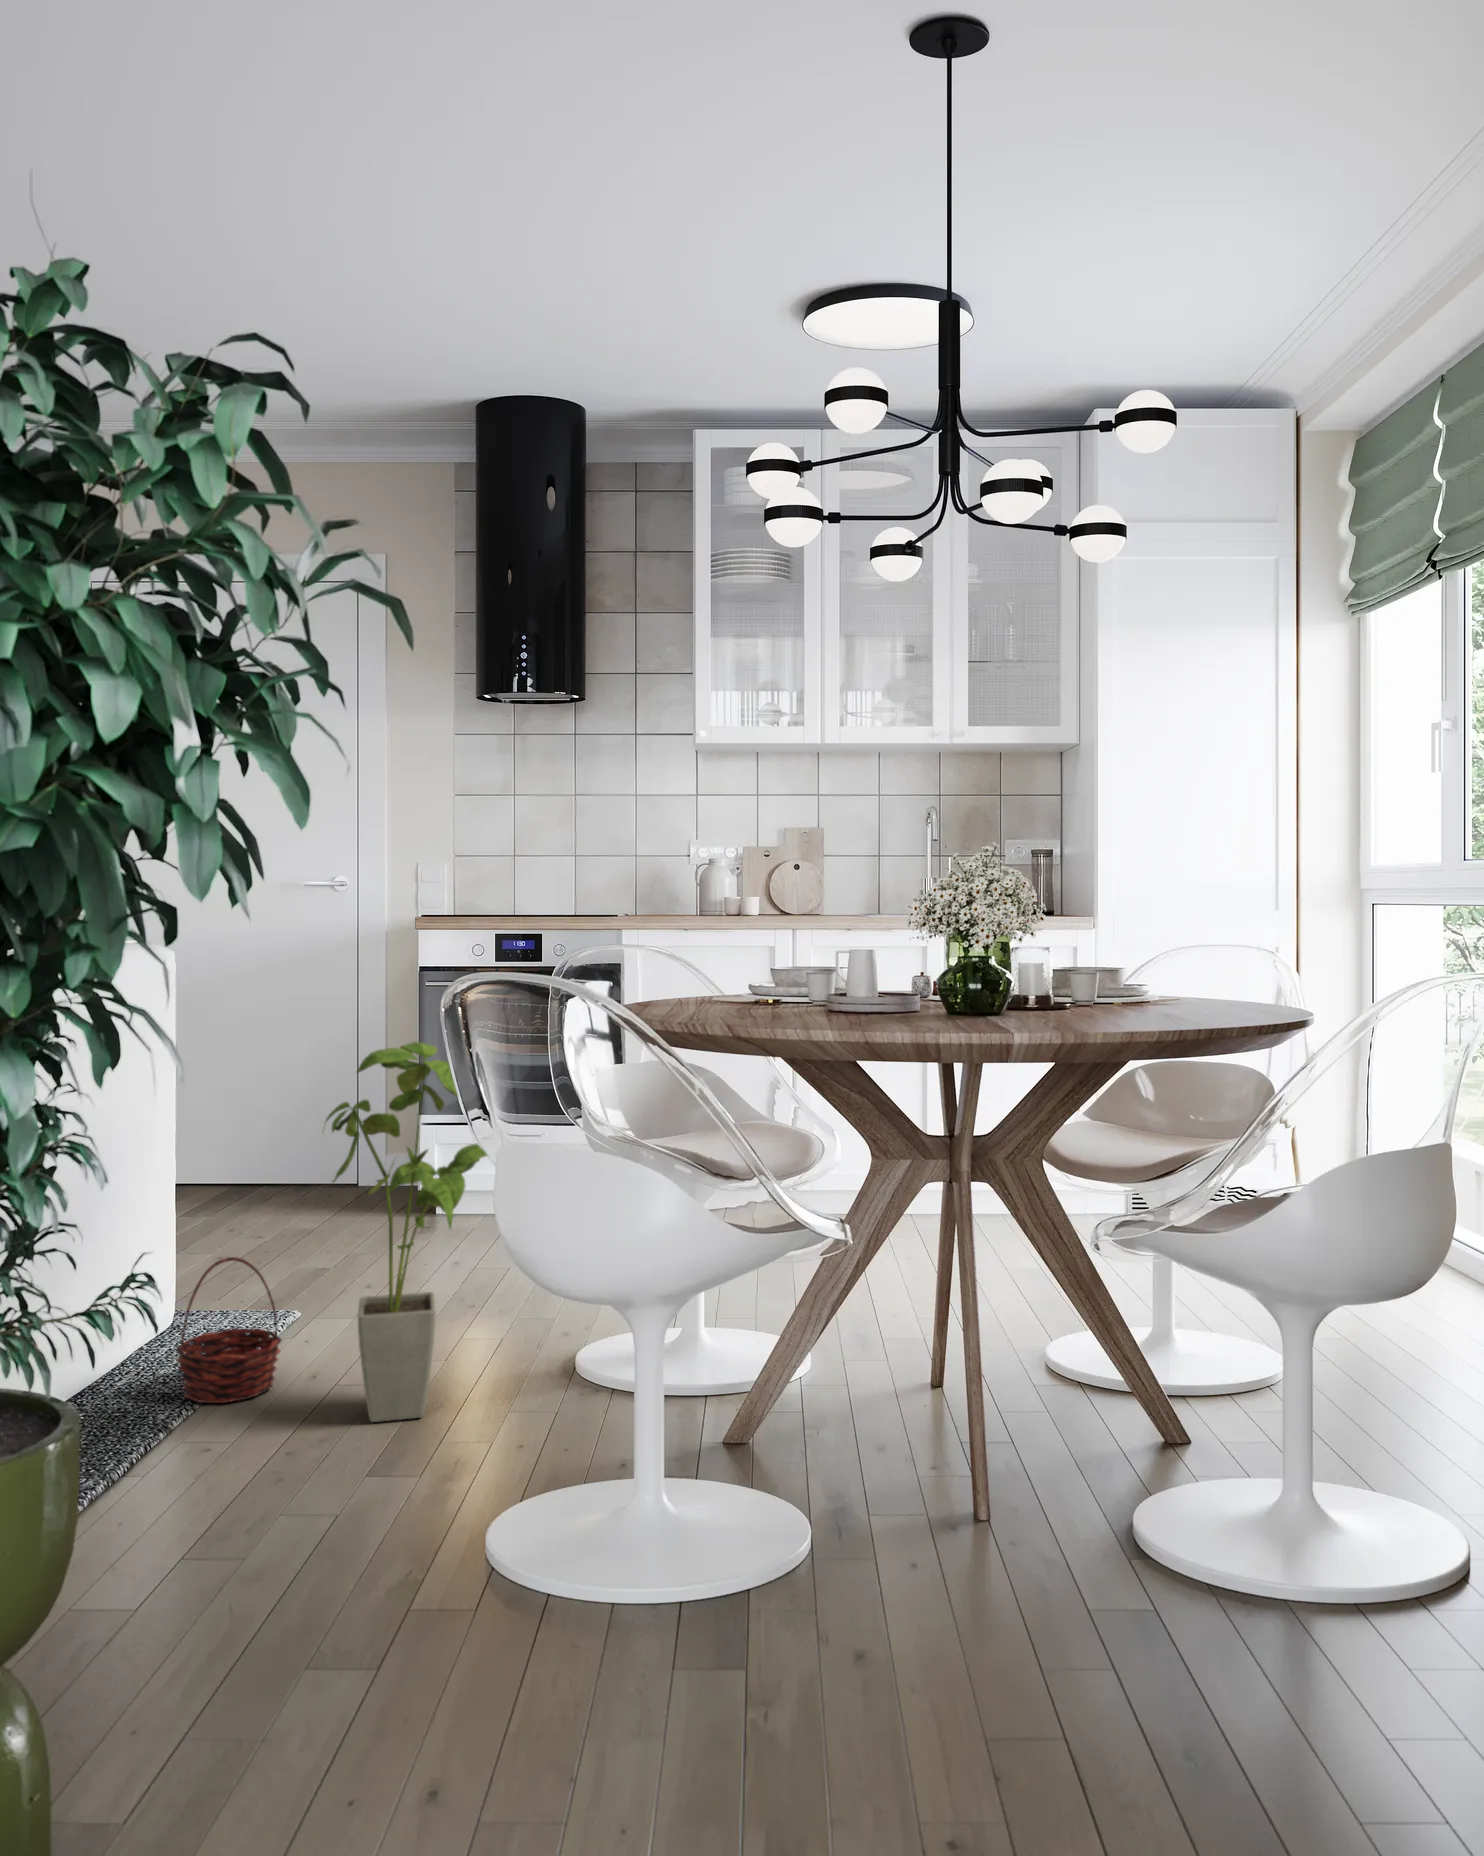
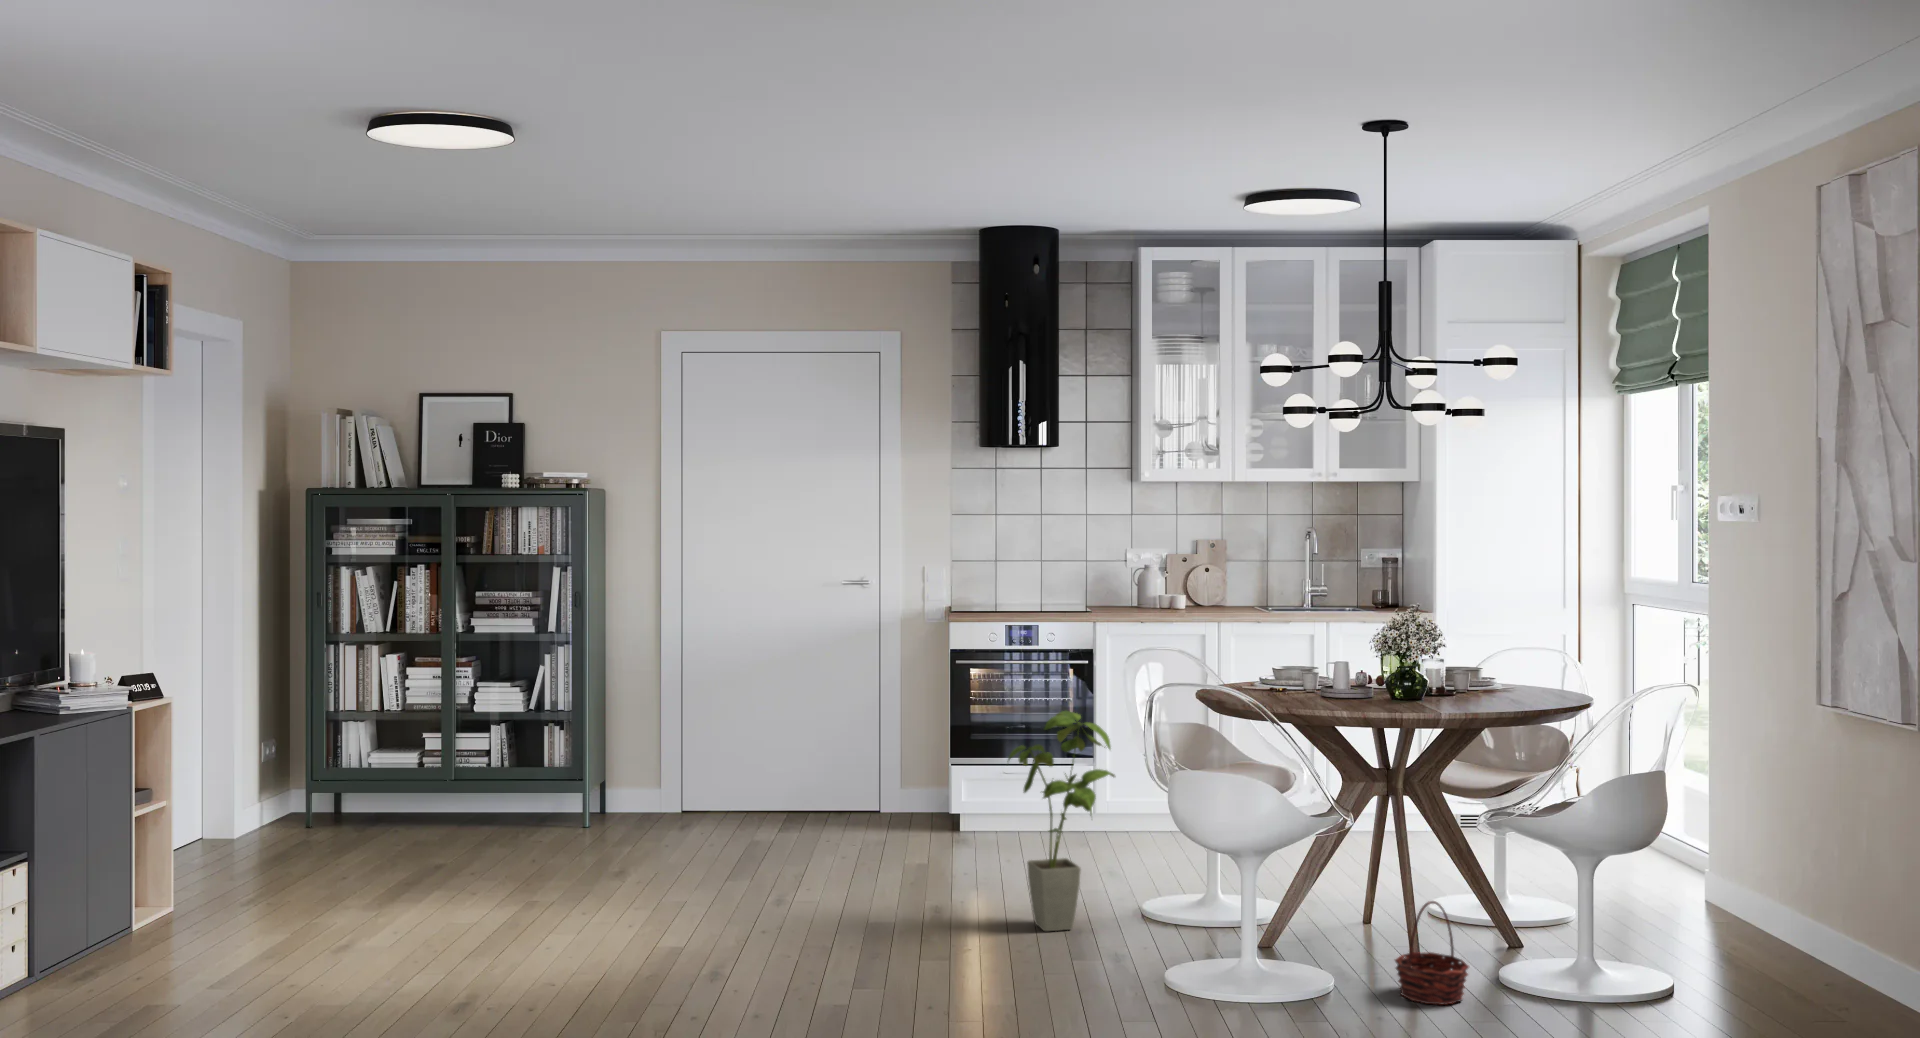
basket: present [176,1257,281,1403] -> present [1395,901,1469,1004]

